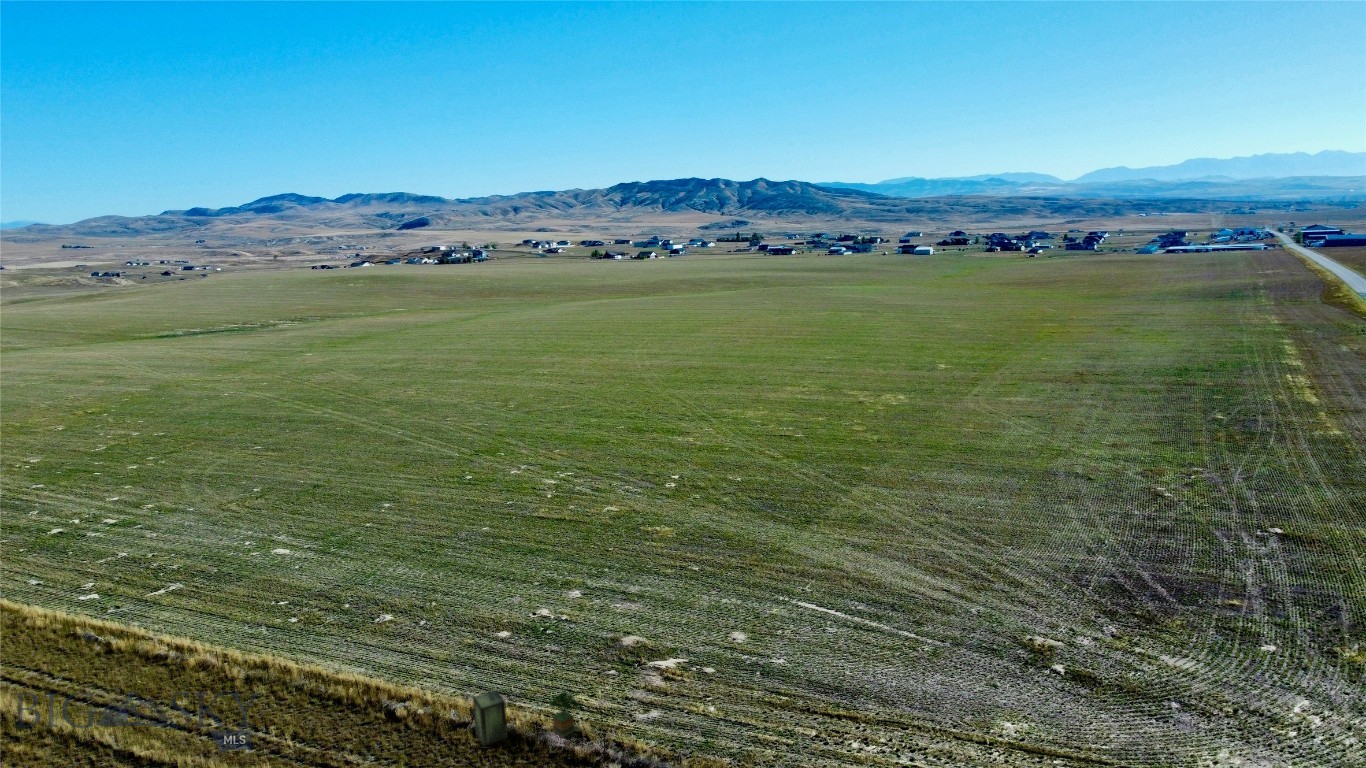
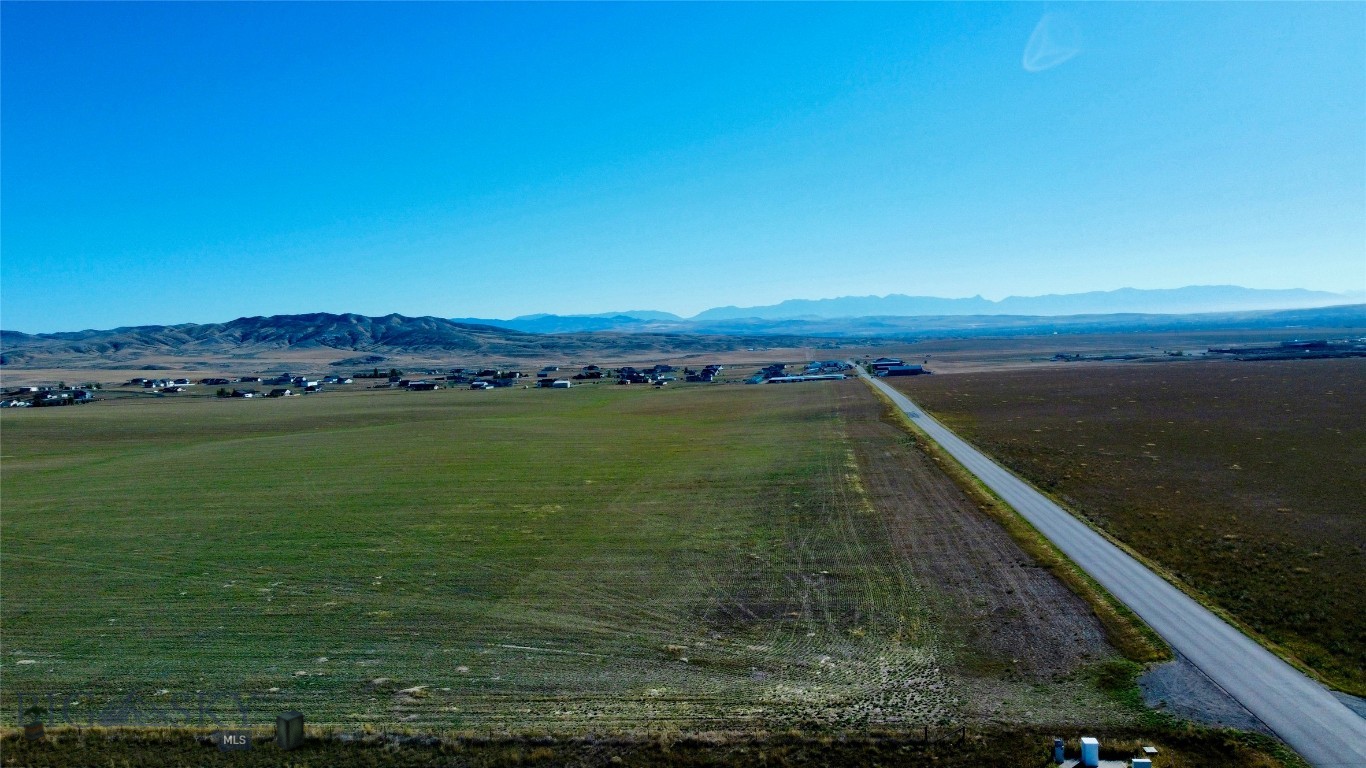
potted tree: present [549,692,579,738] -> present [22,706,49,740]

